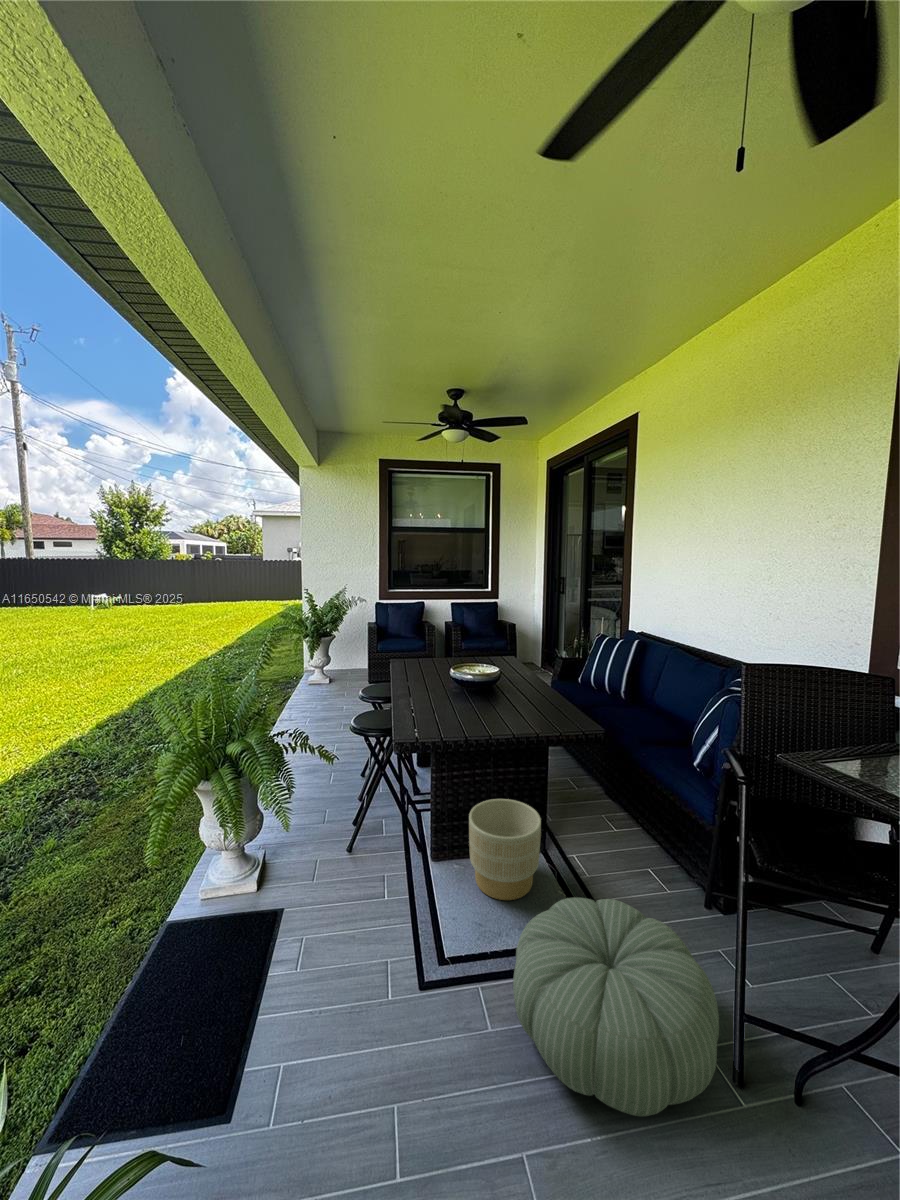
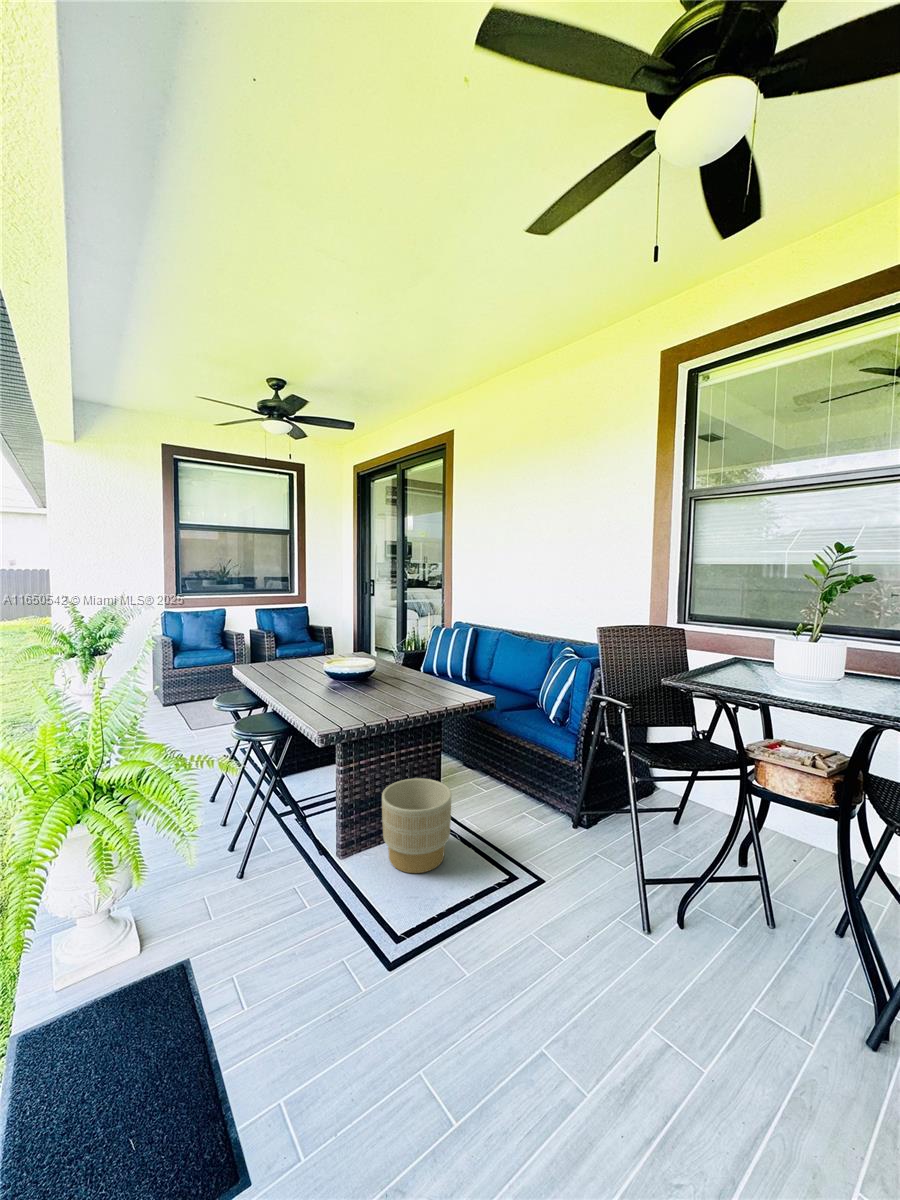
pouf: present [513,897,719,1116] -> none [471,833,643,985]

